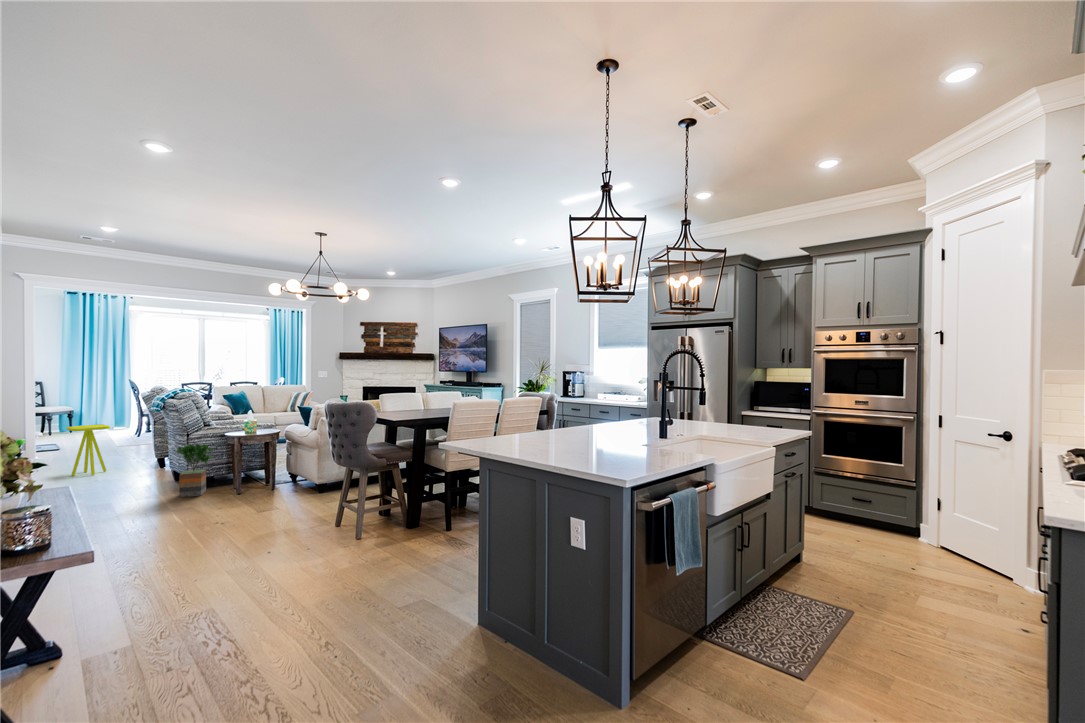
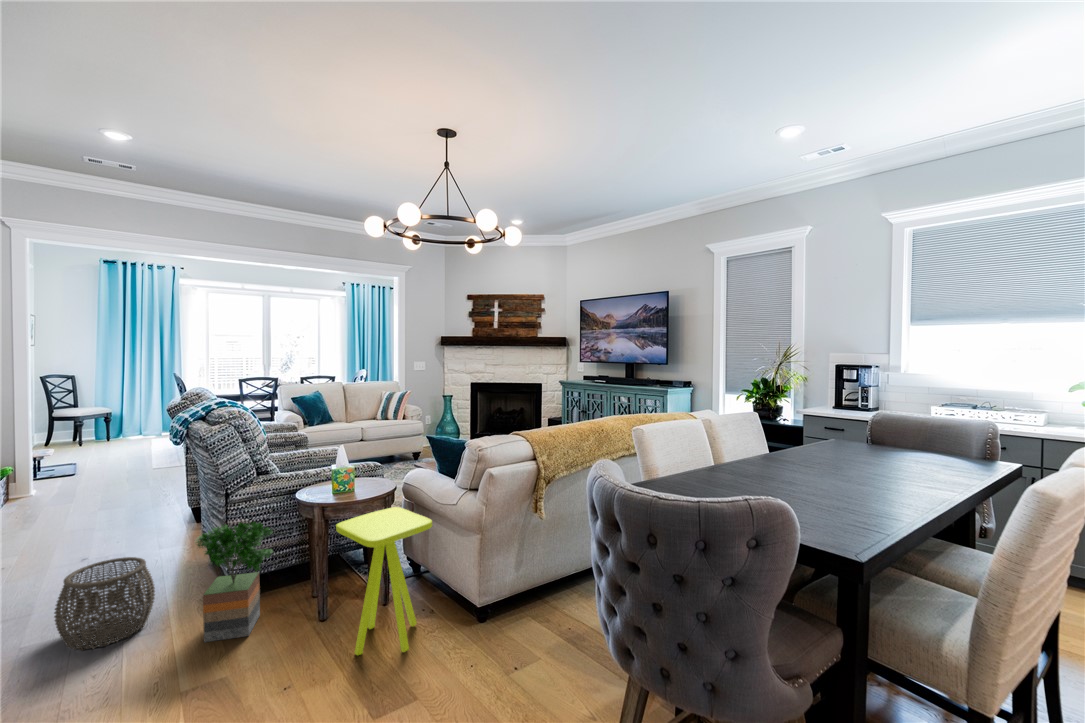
side table: present [67,424,110,476] -> present [336,507,432,655]
woven basket: none [106,462,153,499] -> present [54,557,155,650]

